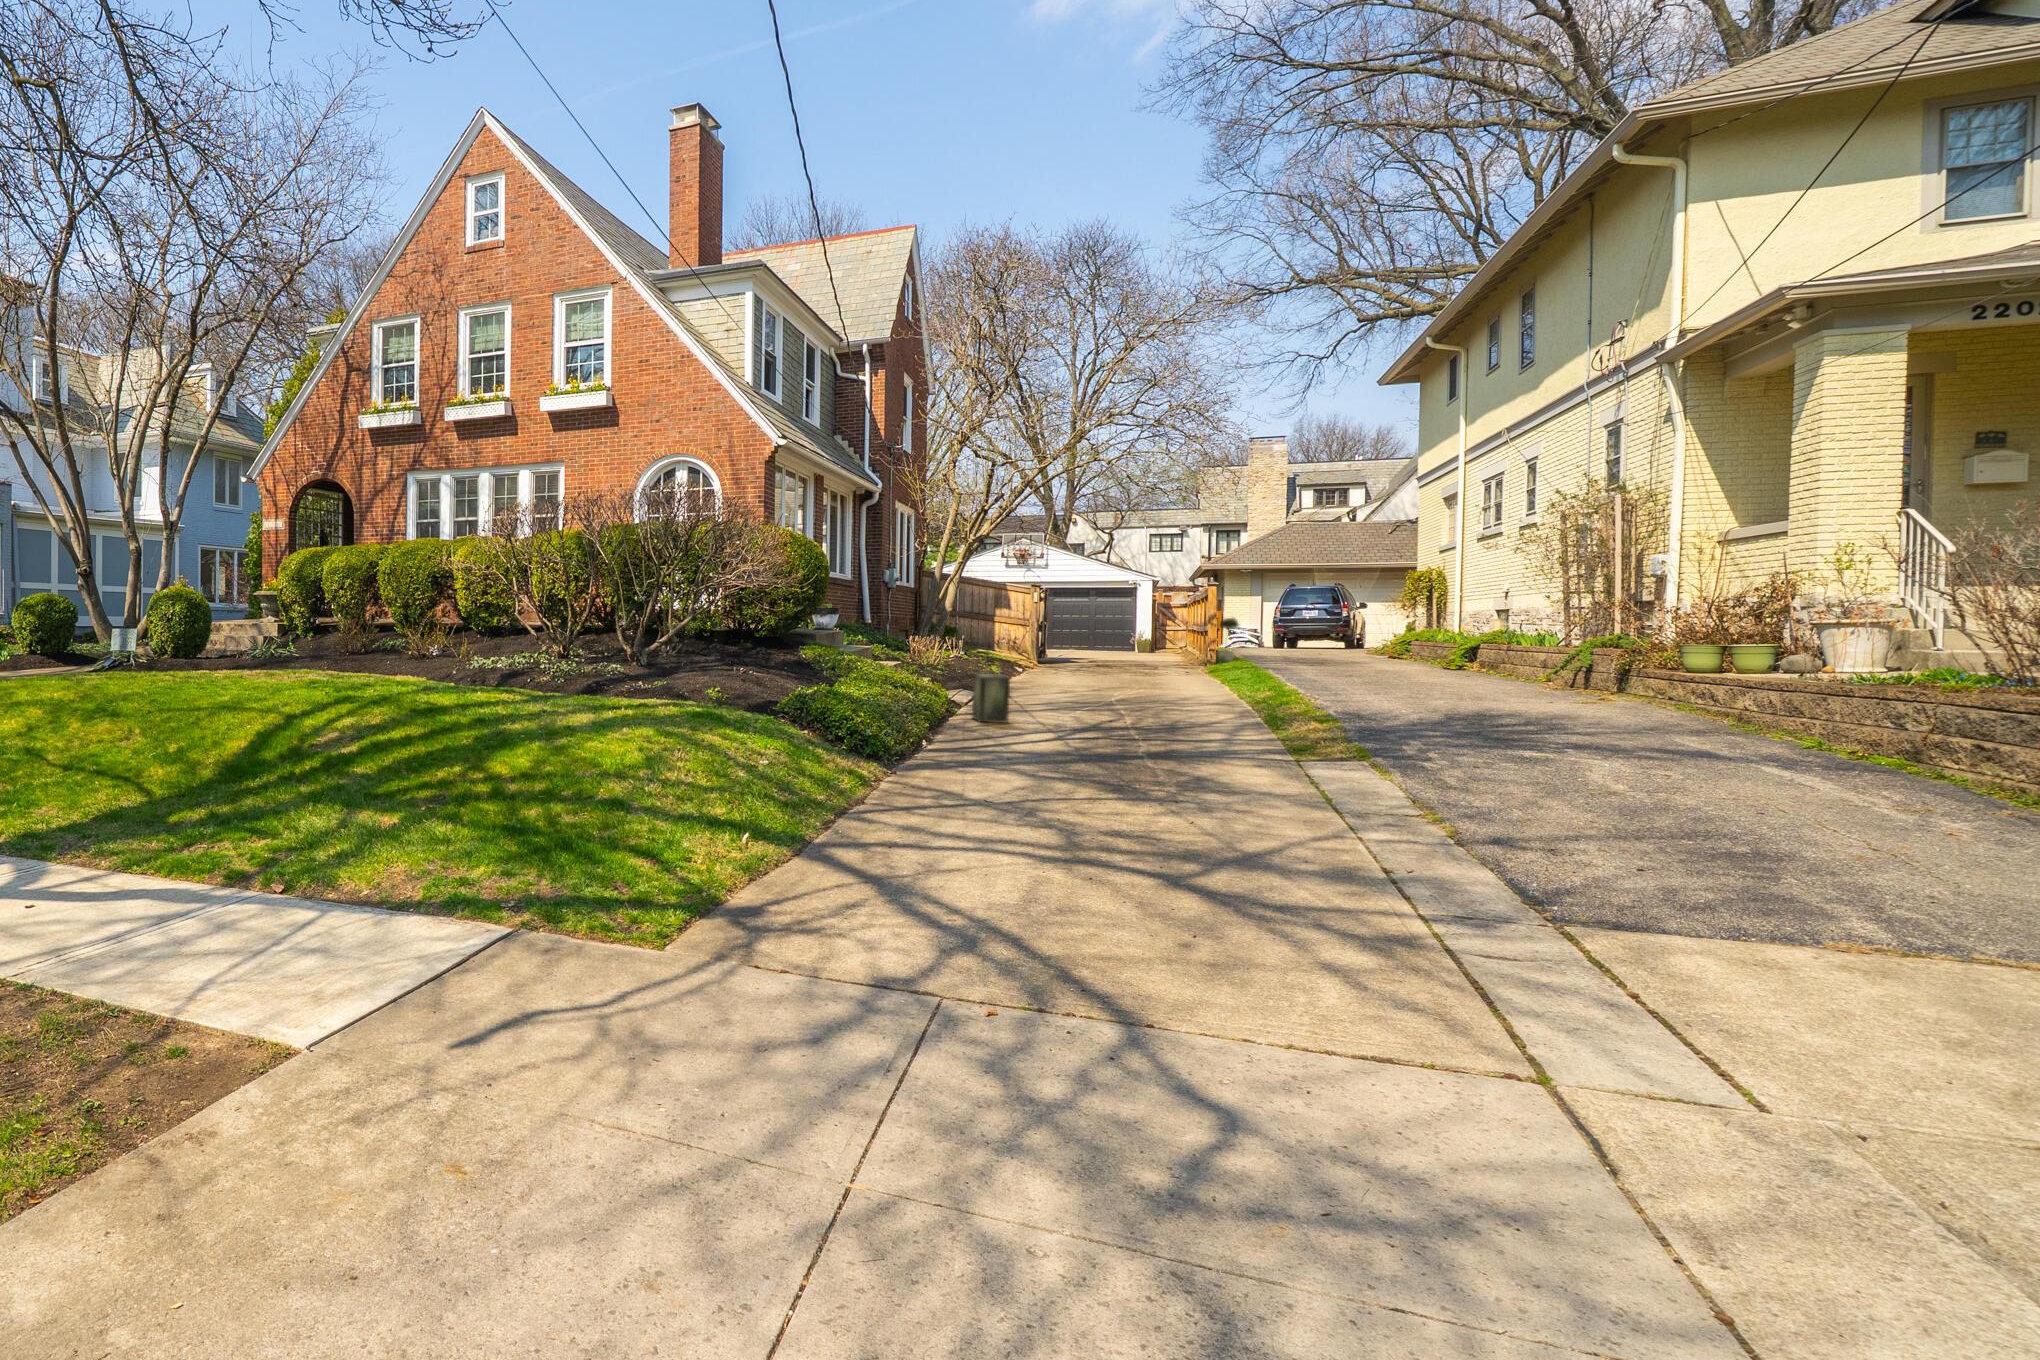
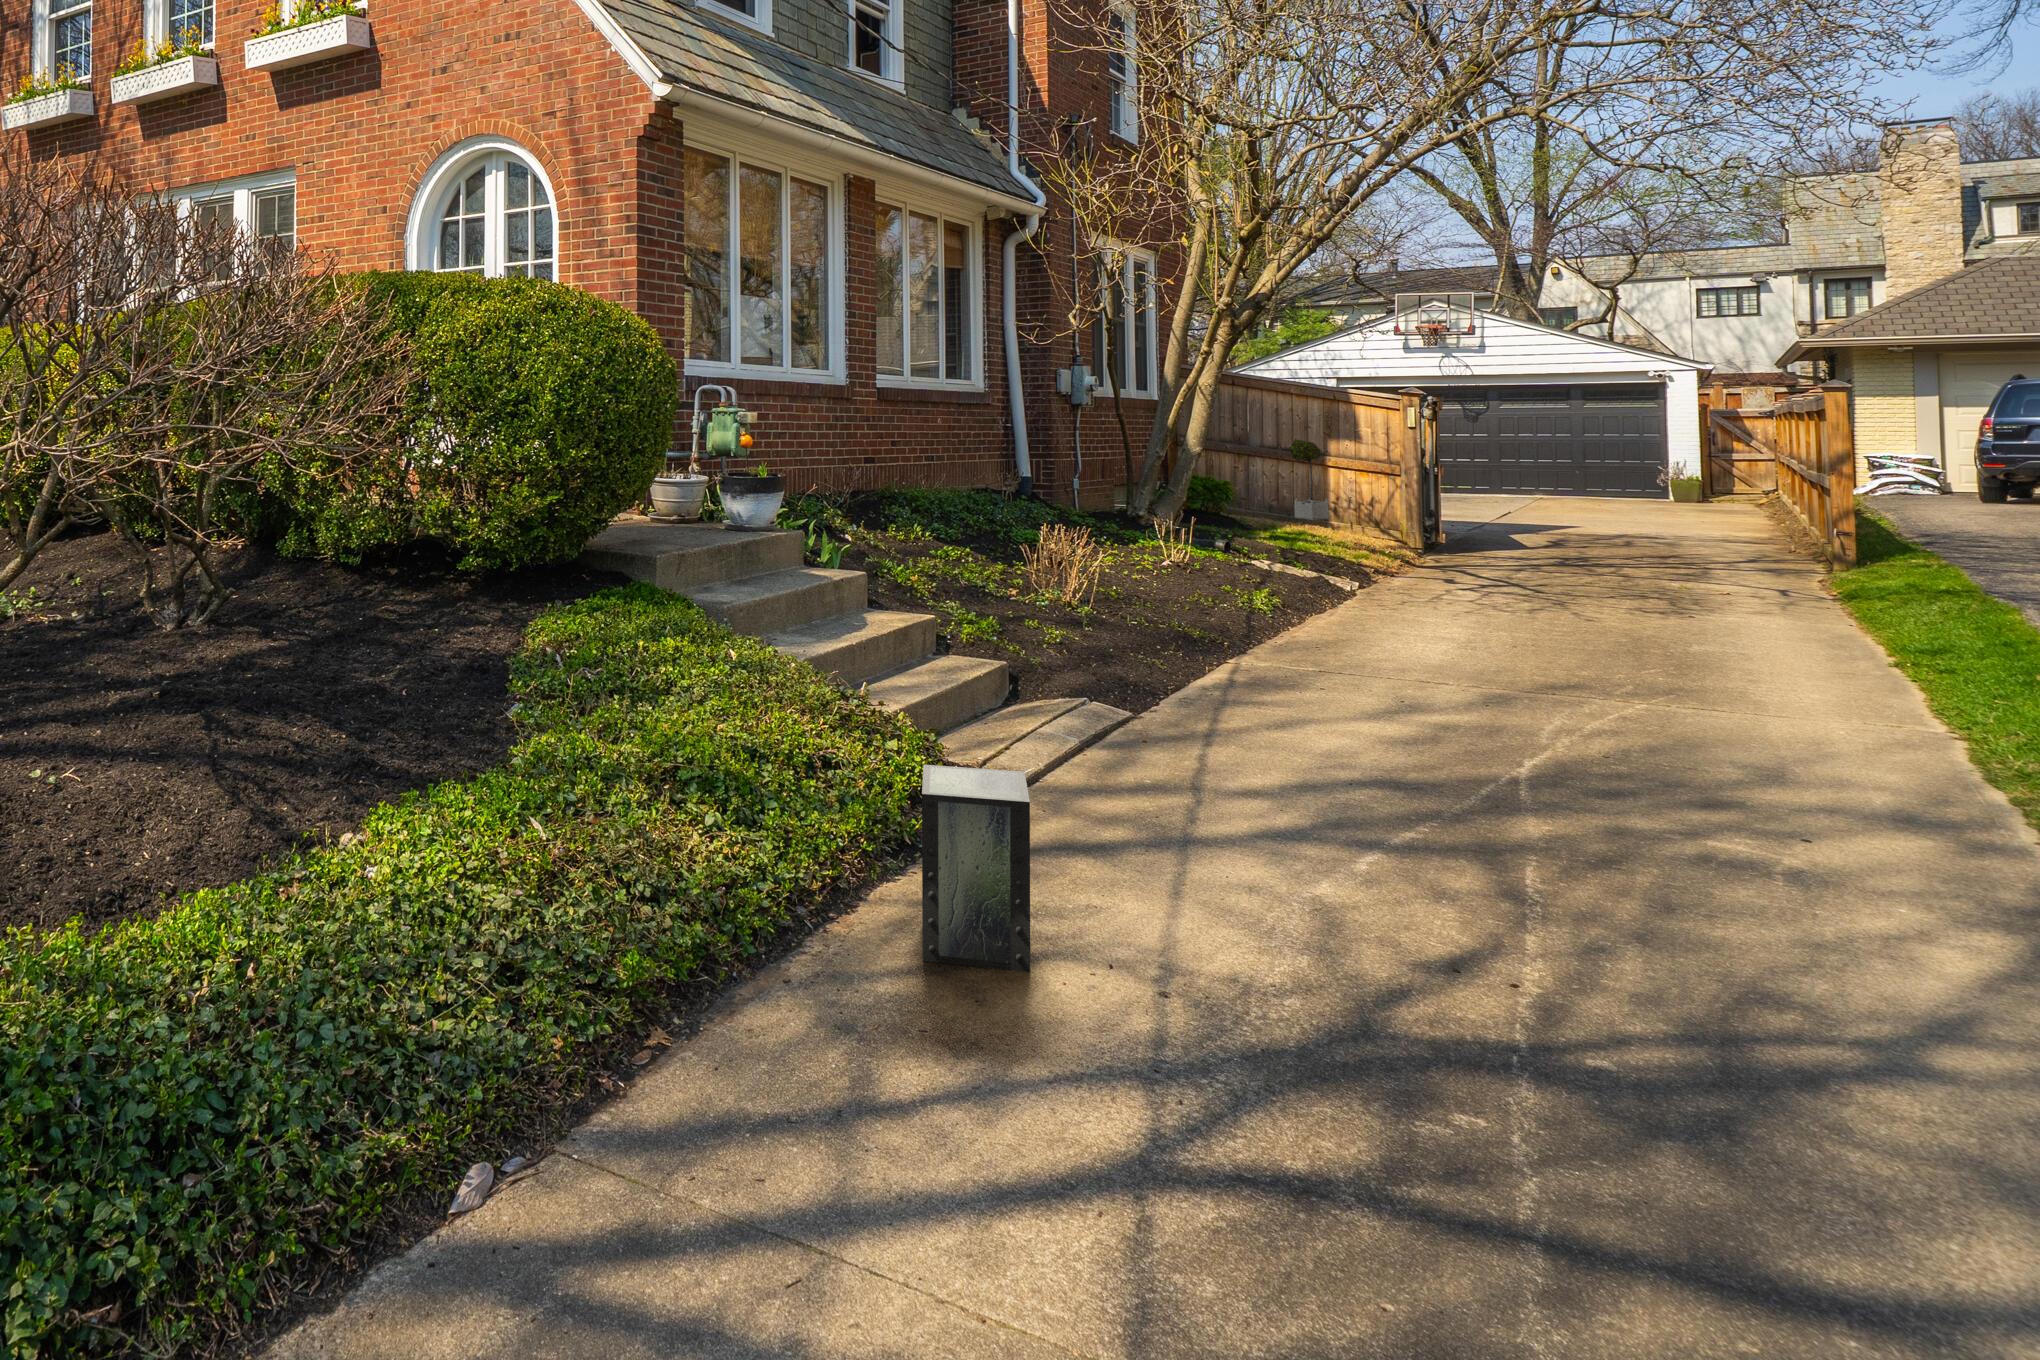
potted tree: present [1219,618,1239,661] -> present [1289,439,1329,520]

